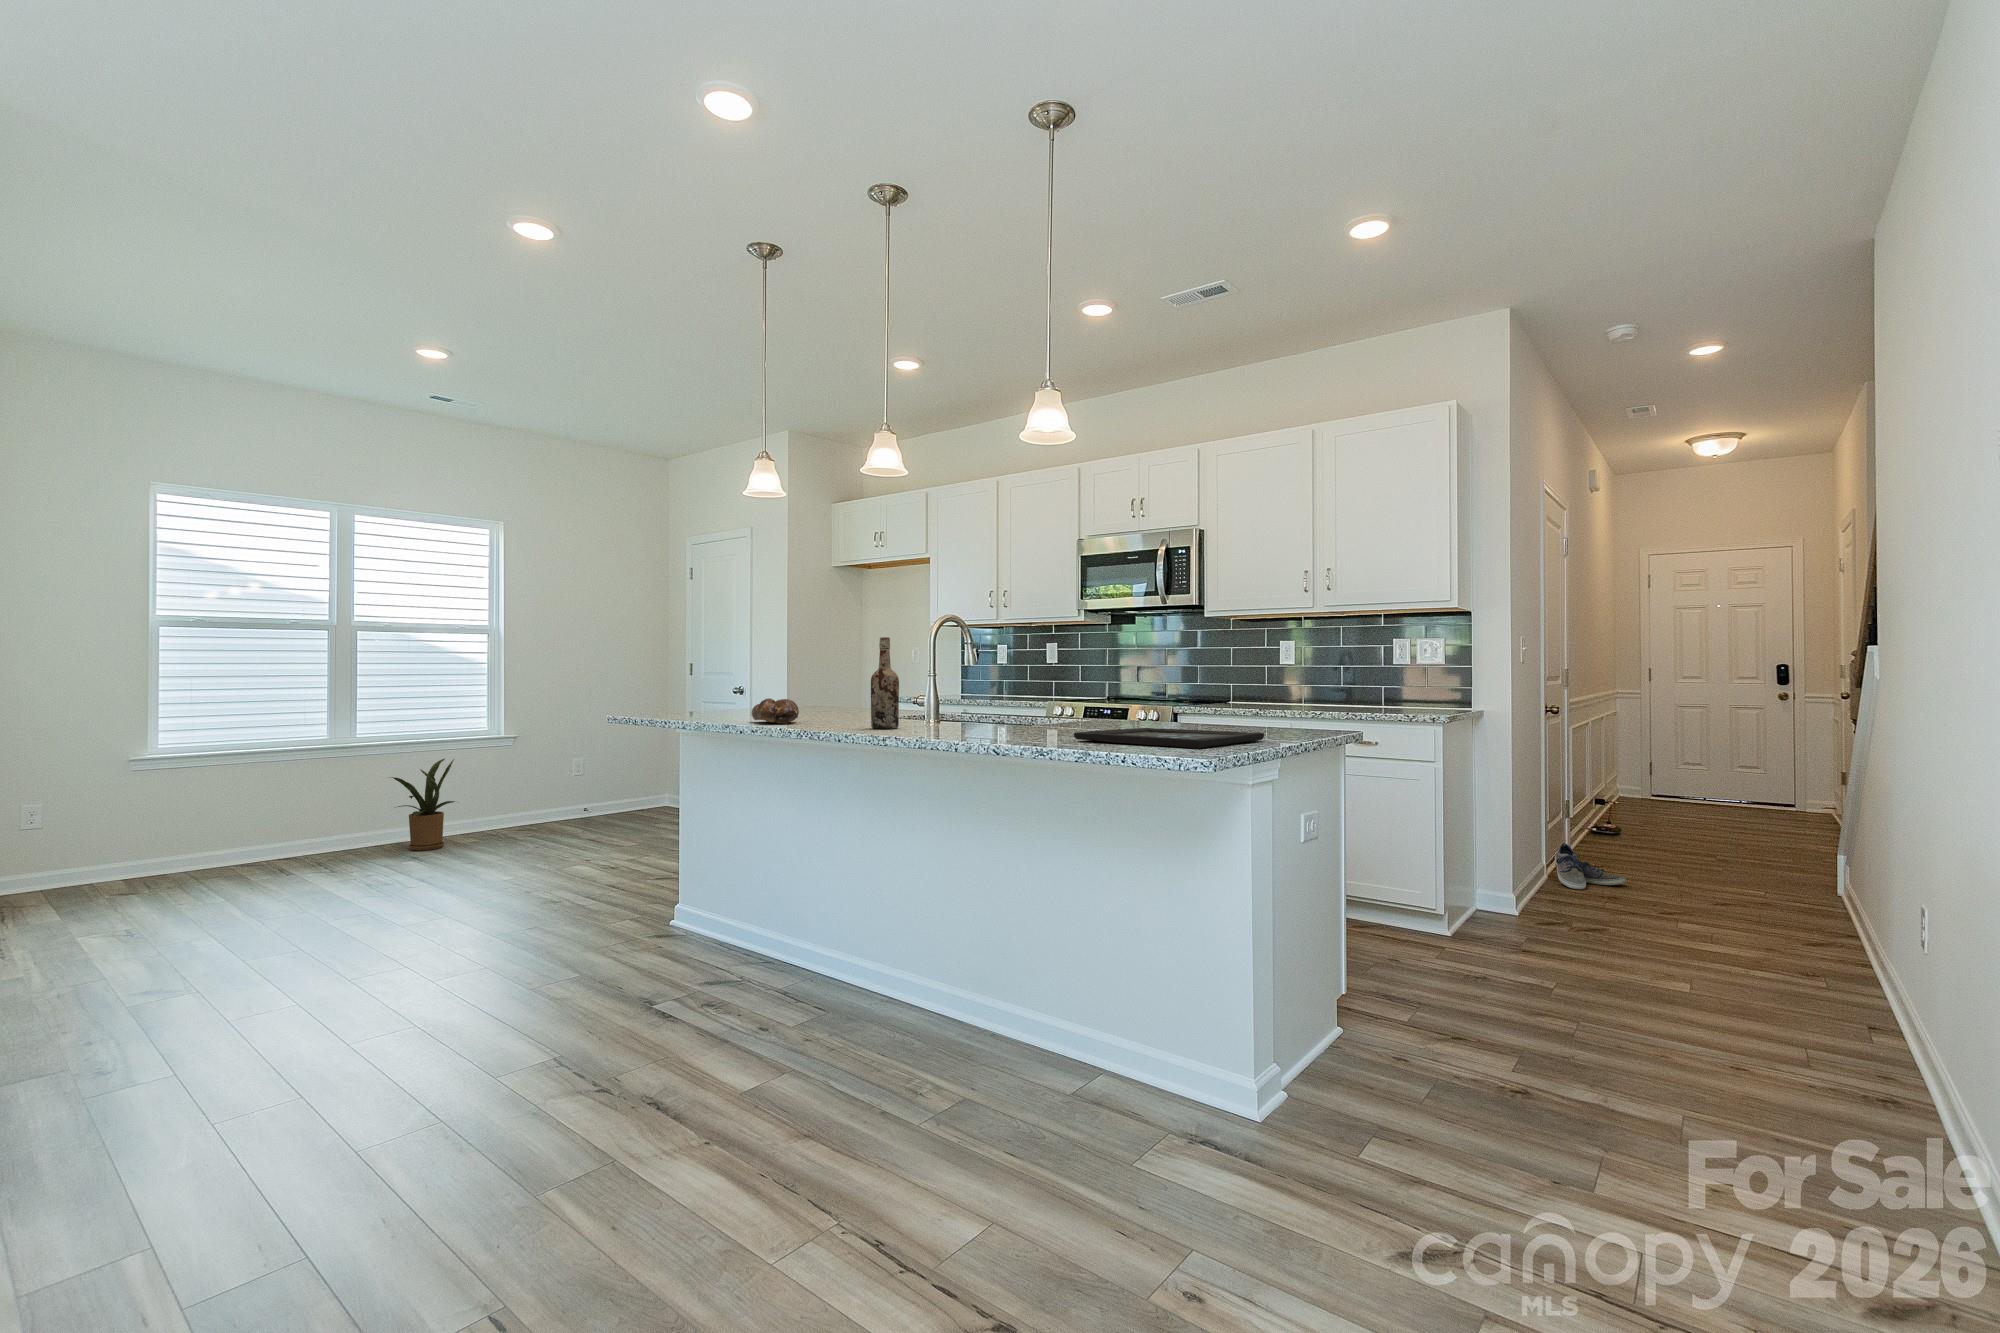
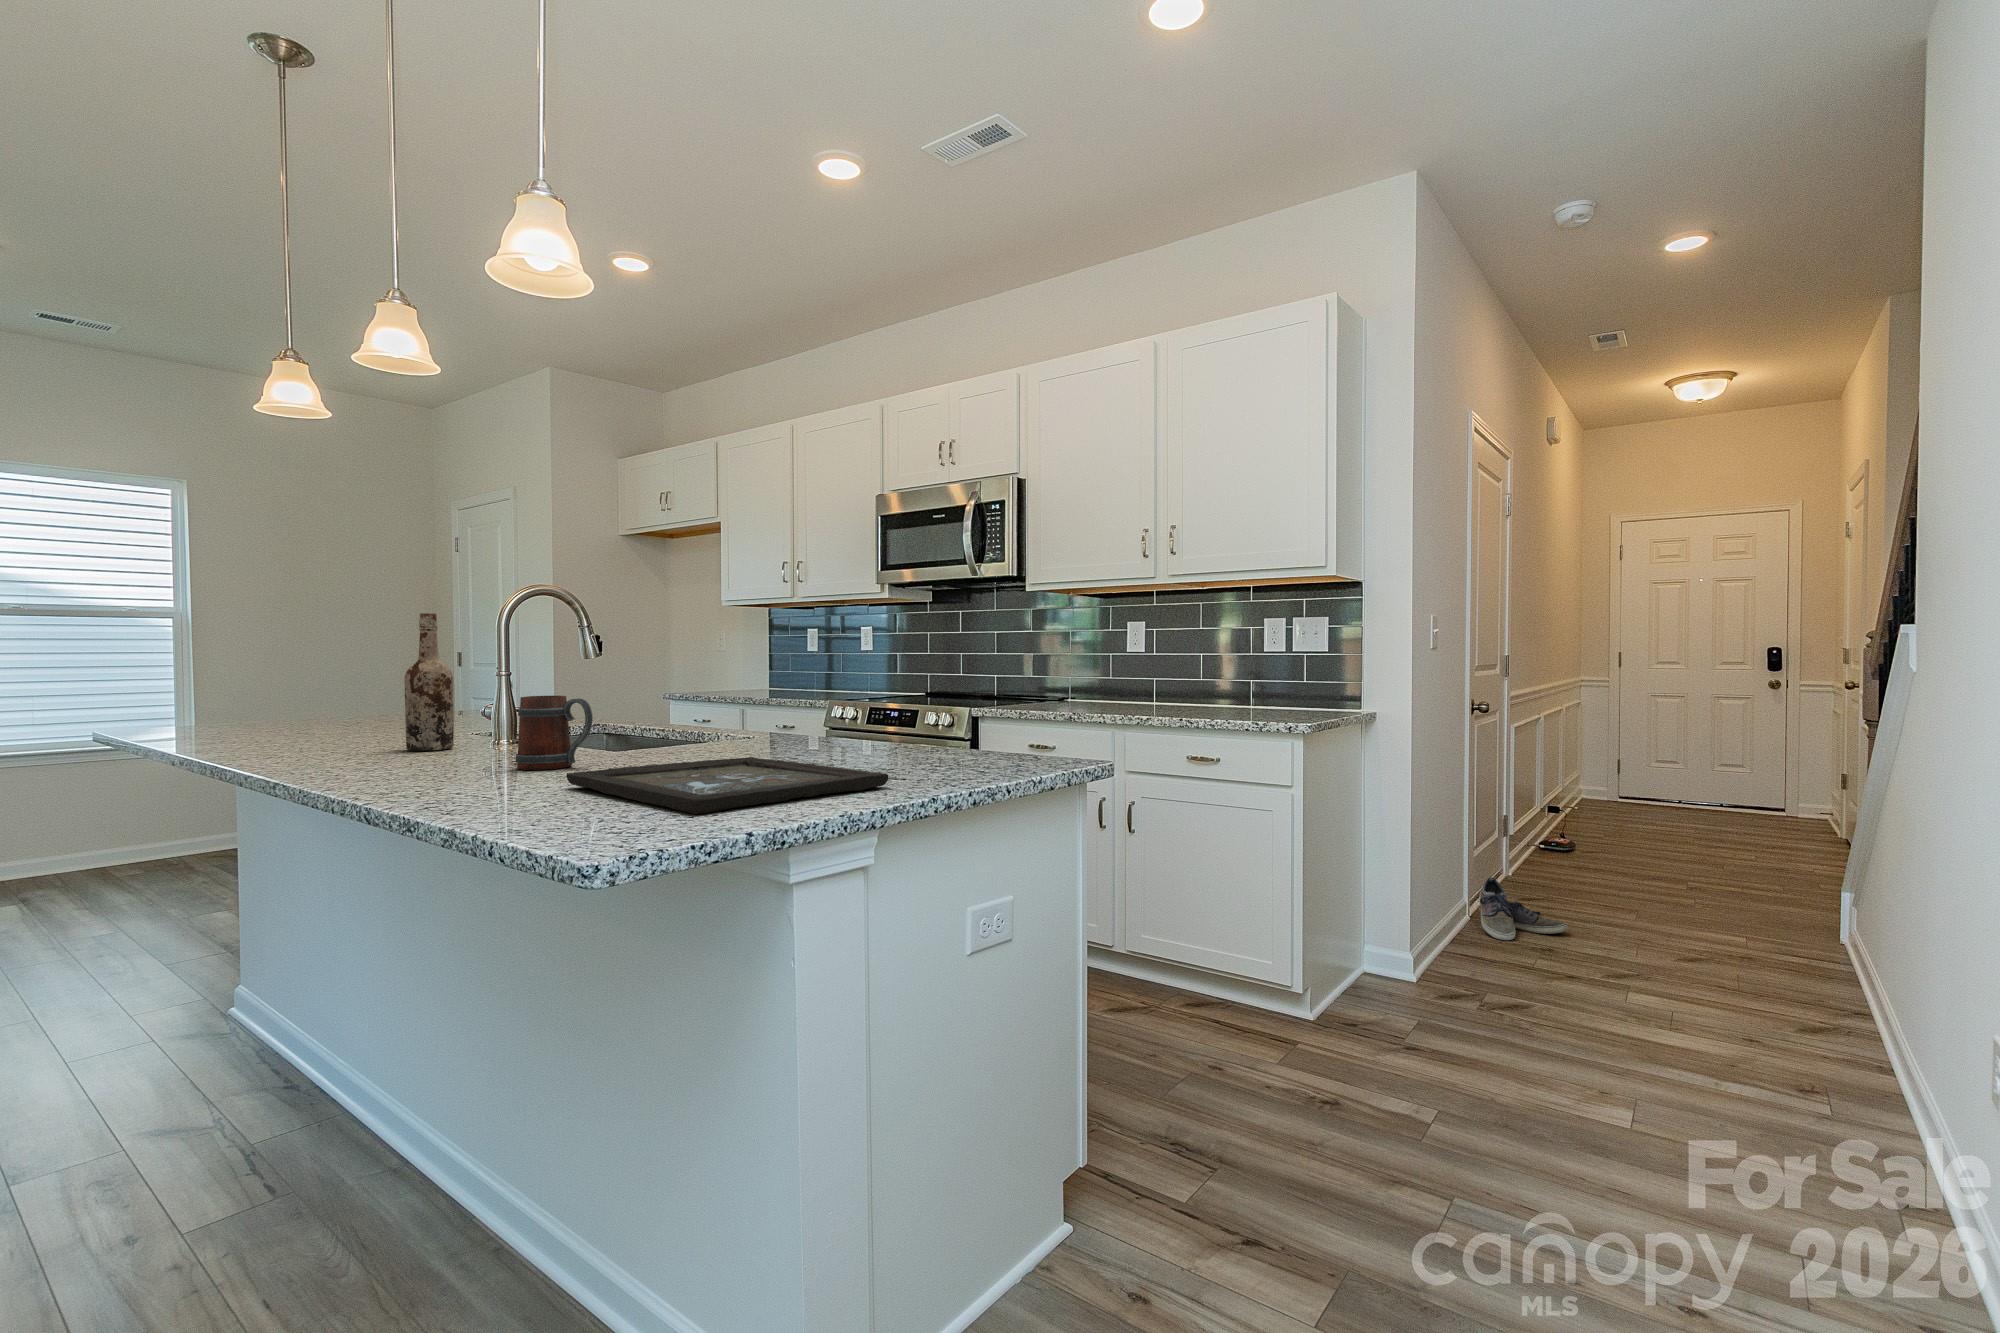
mug: none [995,690,1042,735] -> present [516,696,593,770]
bread loaf: present [751,698,799,724] -> none [298,701,382,739]
house plant: present [392,759,455,851] -> none [58,762,182,876]

